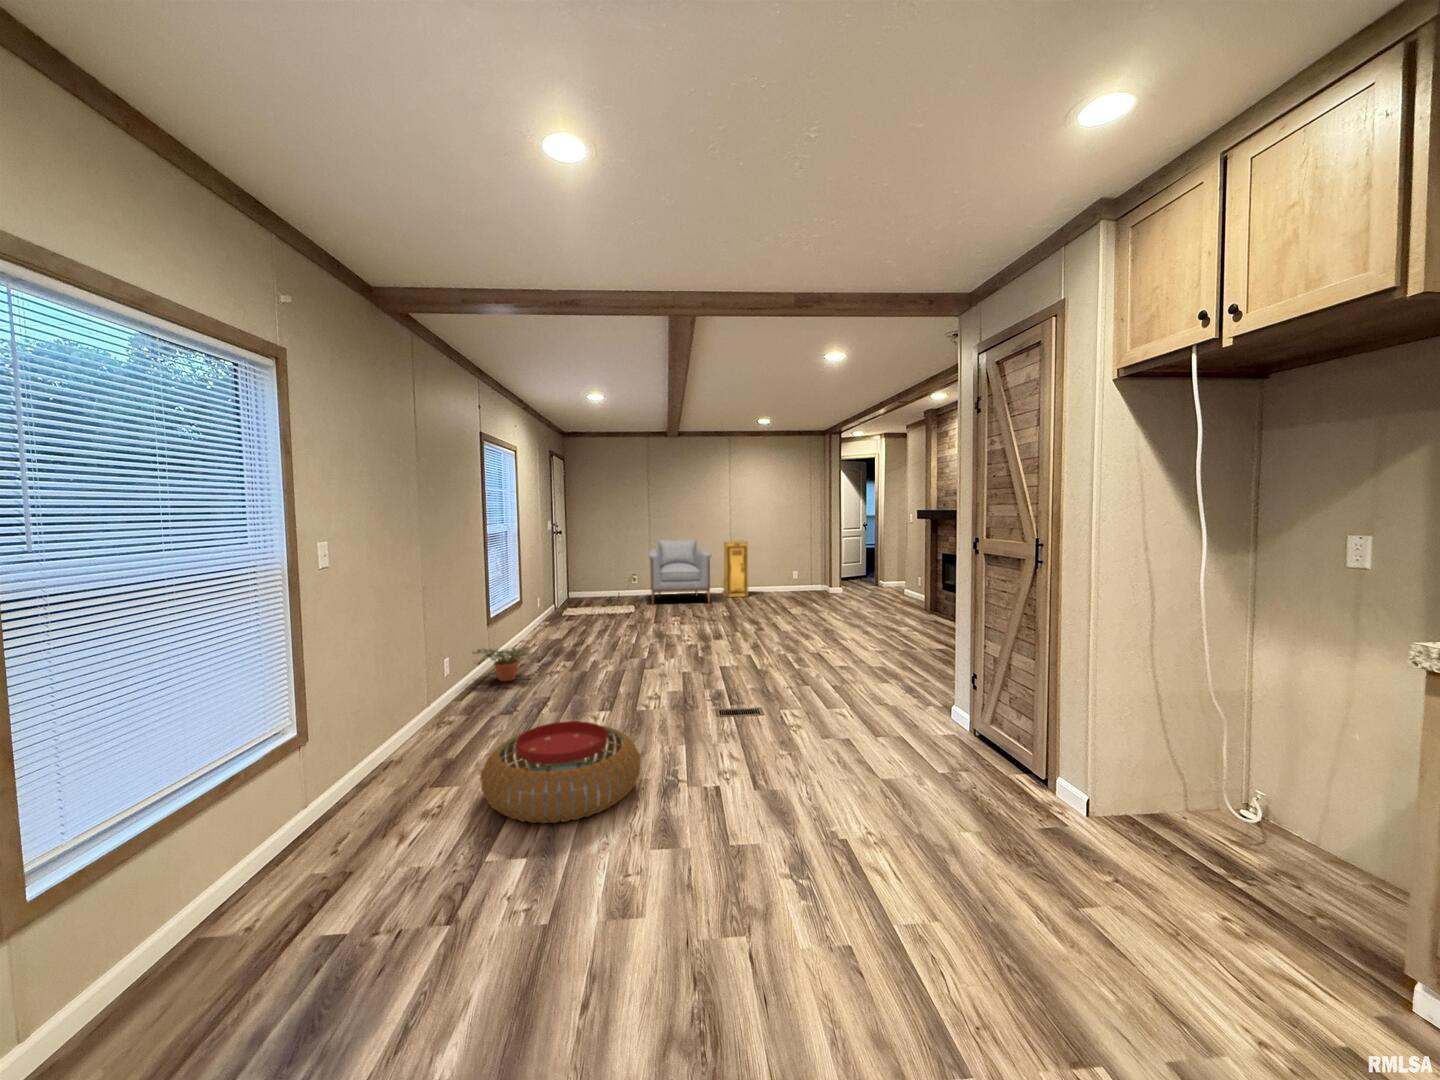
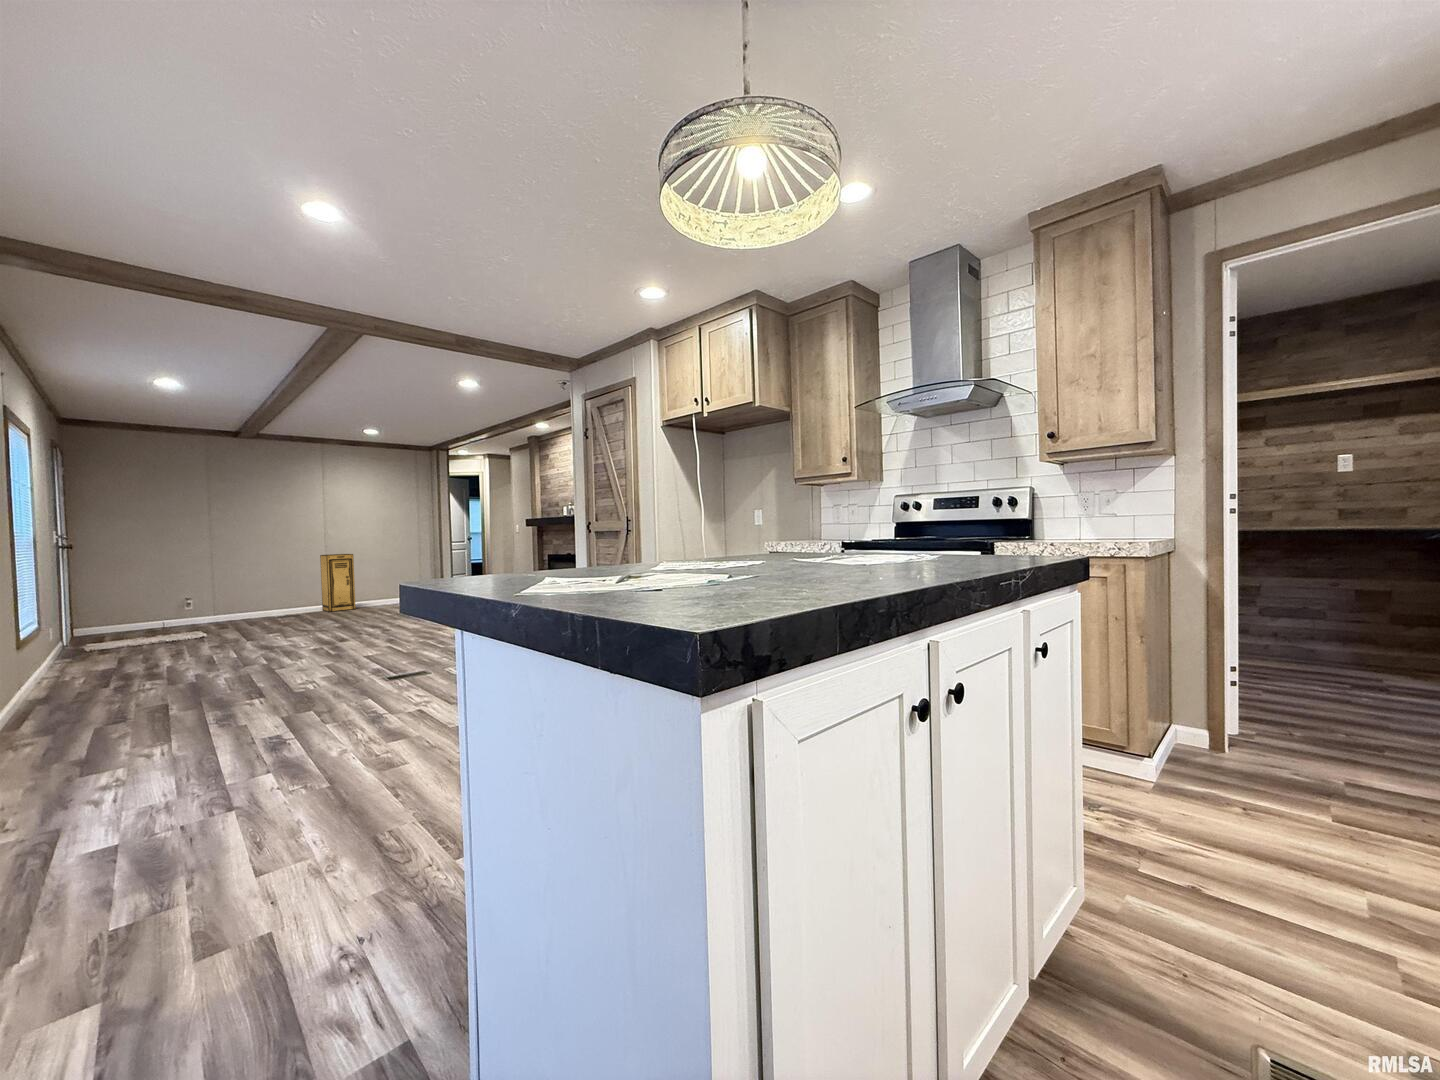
armchair: present [648,539,711,604] -> none [225,553,313,626]
potted plant: present [473,647,537,681] -> none [24,661,136,704]
pouf: present [481,721,641,823] -> none [170,683,345,766]

